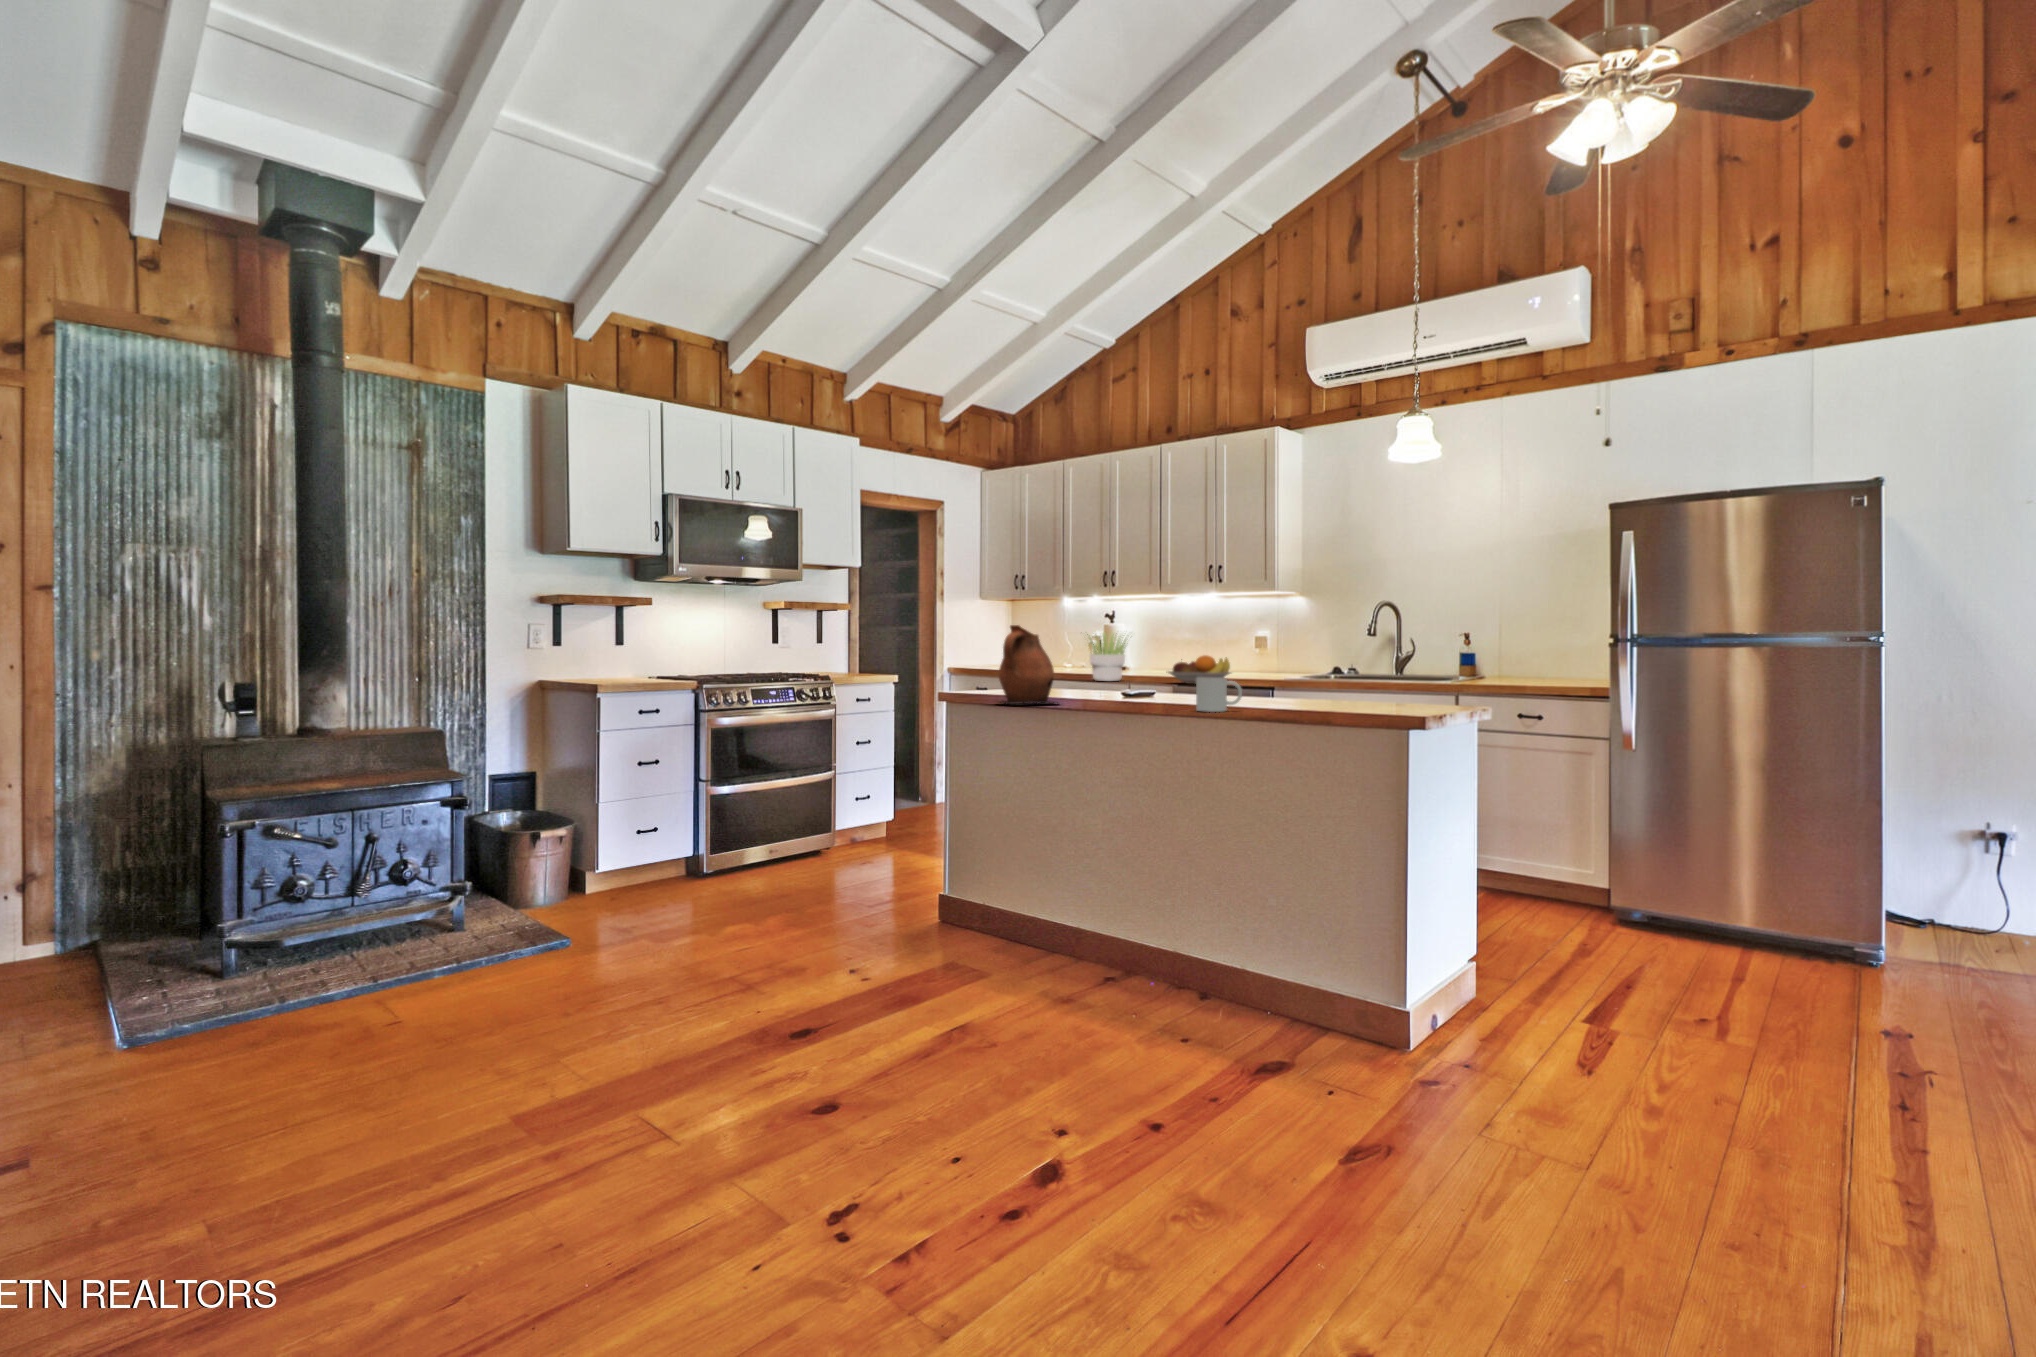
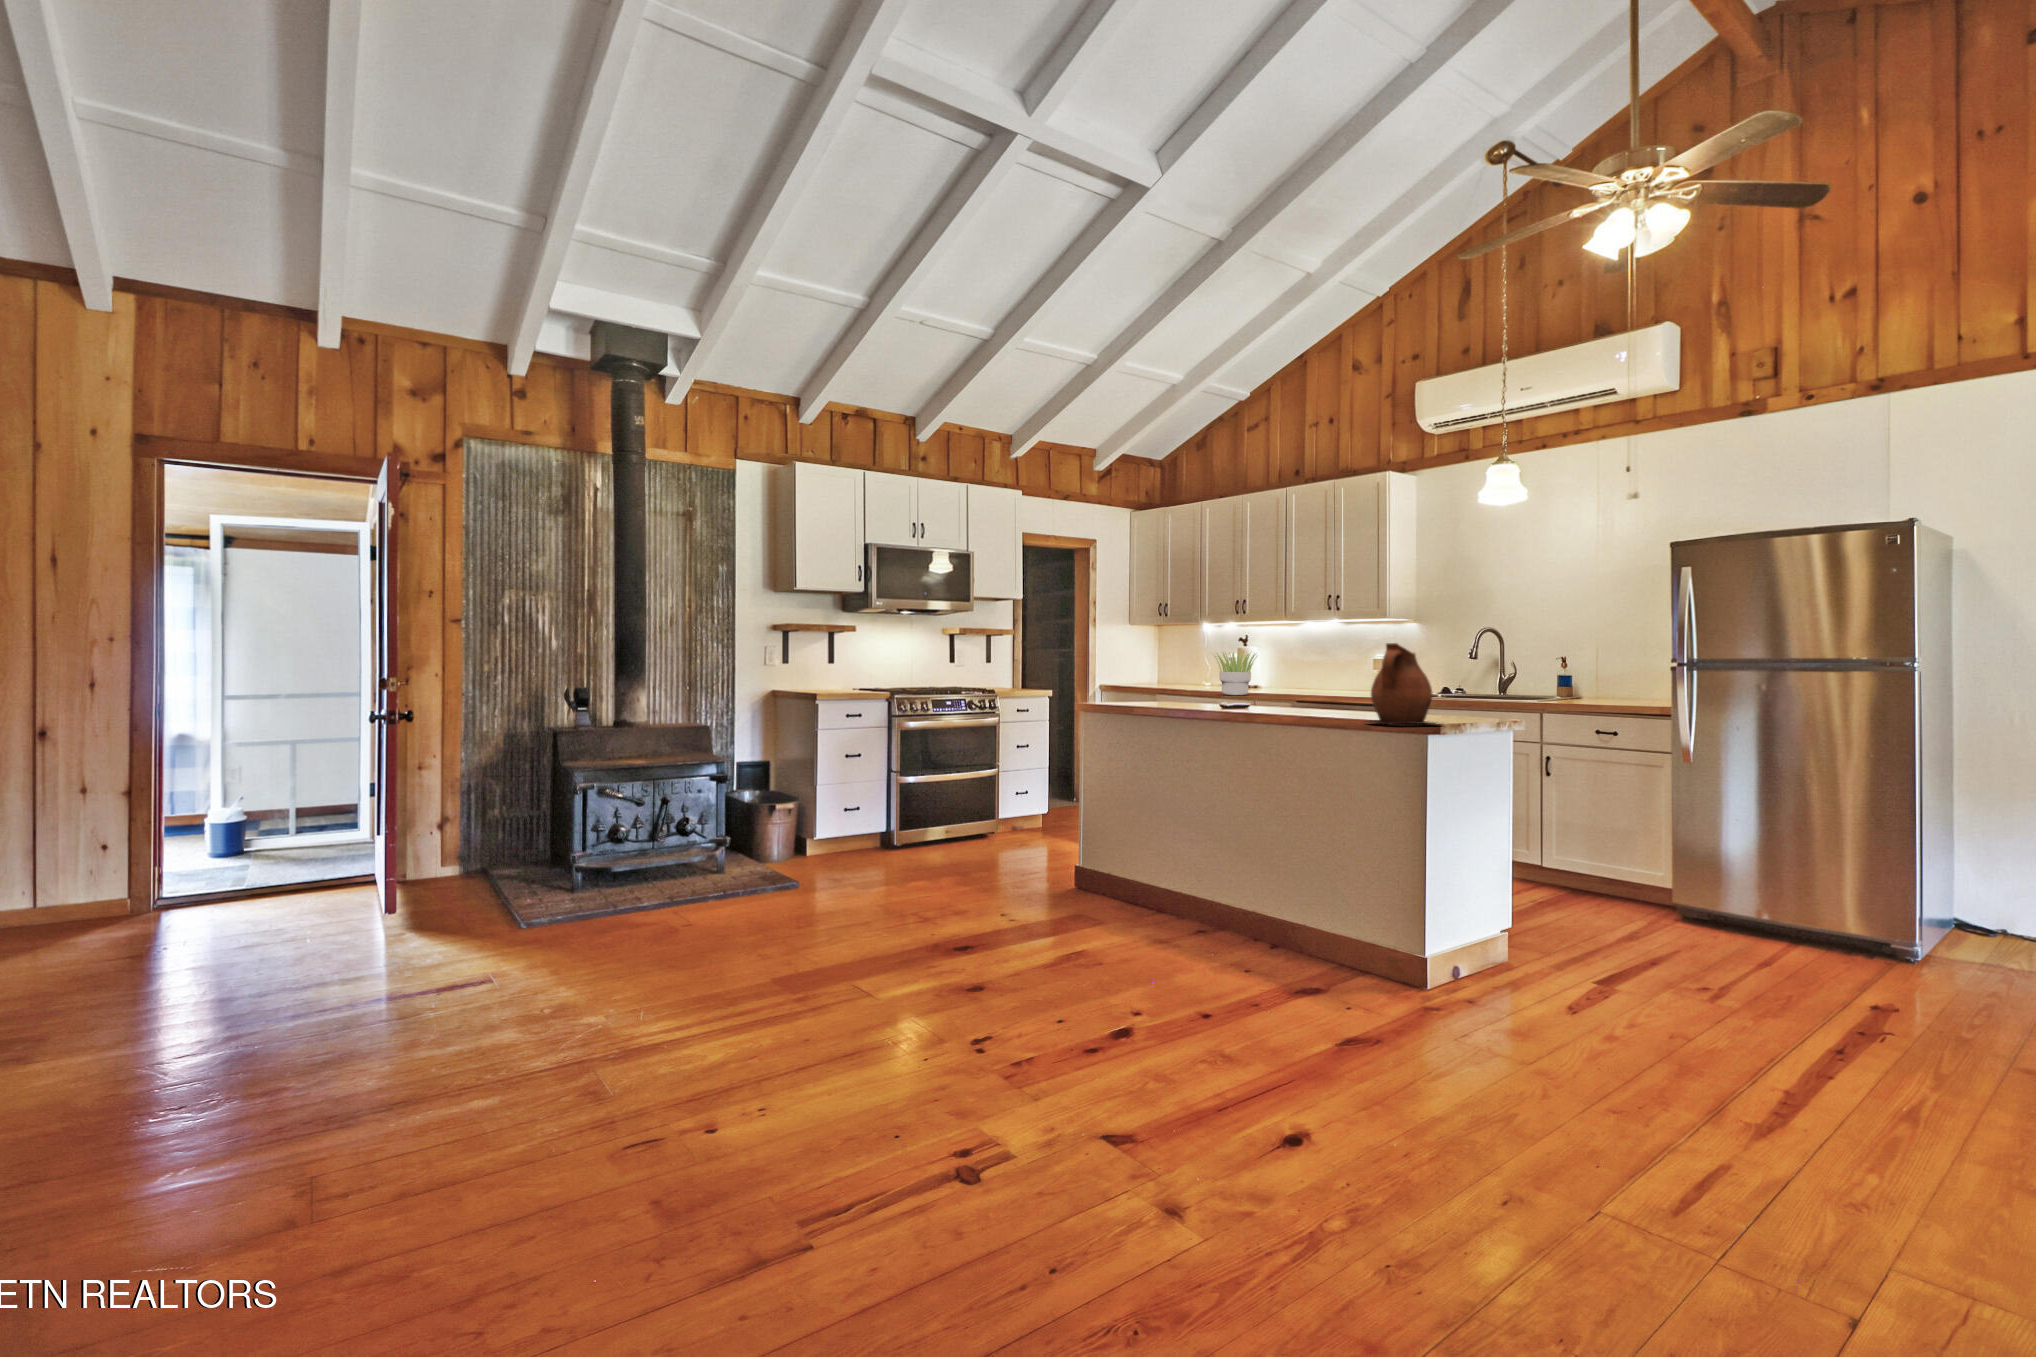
ceramic pitcher: present [999,625,1059,704] -> present [1370,643,1437,724]
fruit bowl: present [1168,655,1231,684] -> none [1283,674,1343,698]
mug: present [1196,677,1242,712] -> none [1268,693,1306,720]

